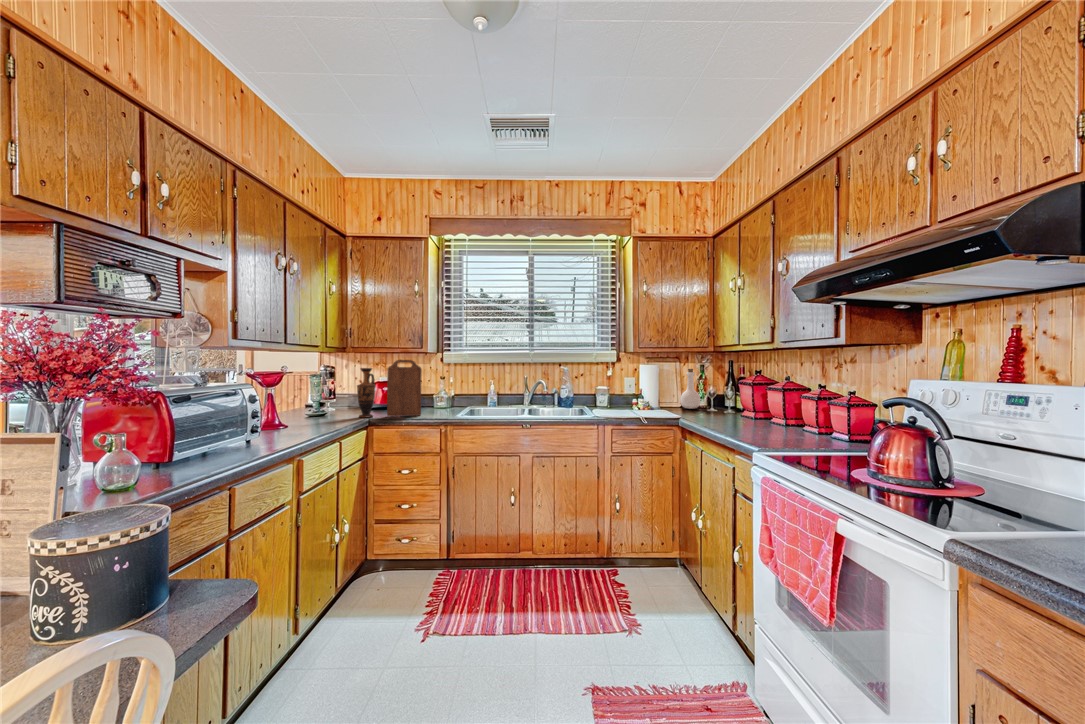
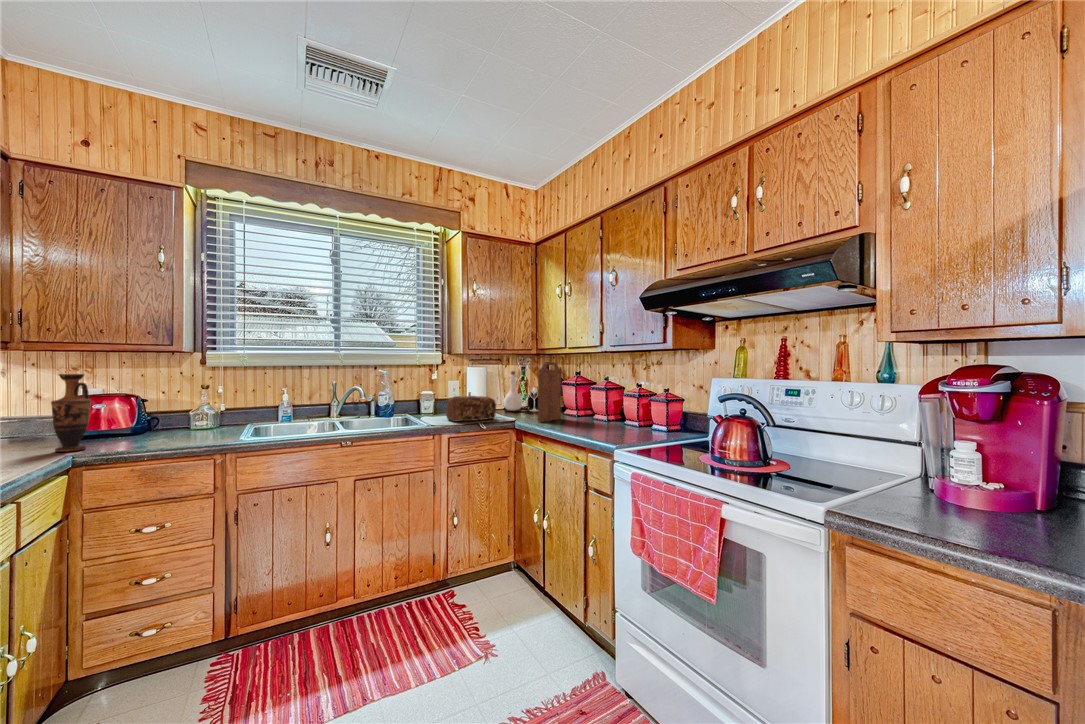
cutting board: present [387,360,422,416] -> present [538,362,562,422]
bread loaf: none [617,392,665,415] -> present [446,396,496,422]

